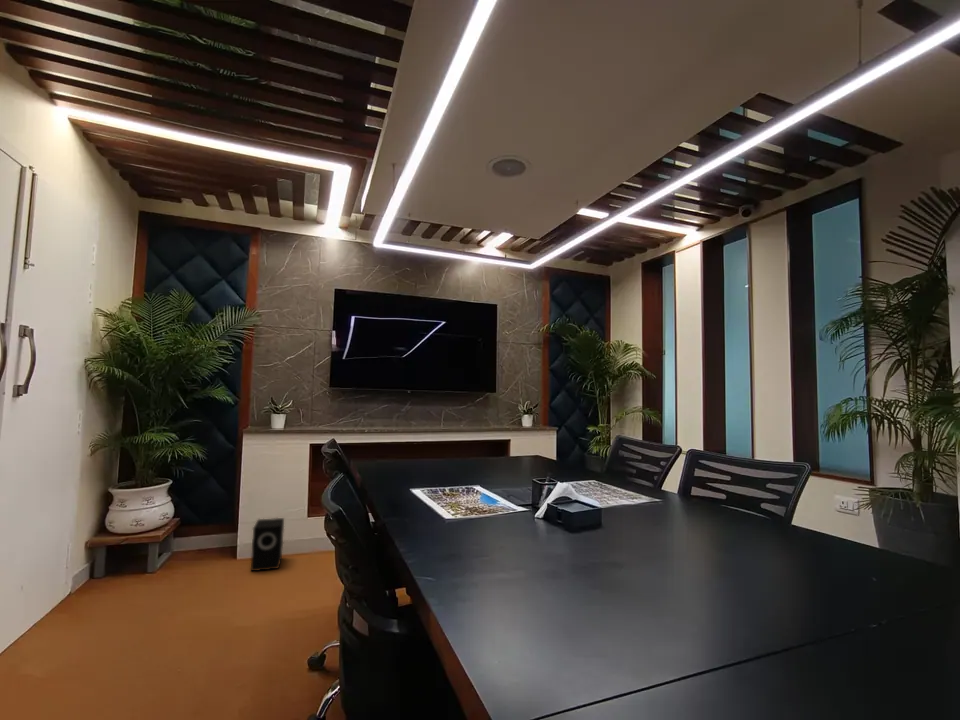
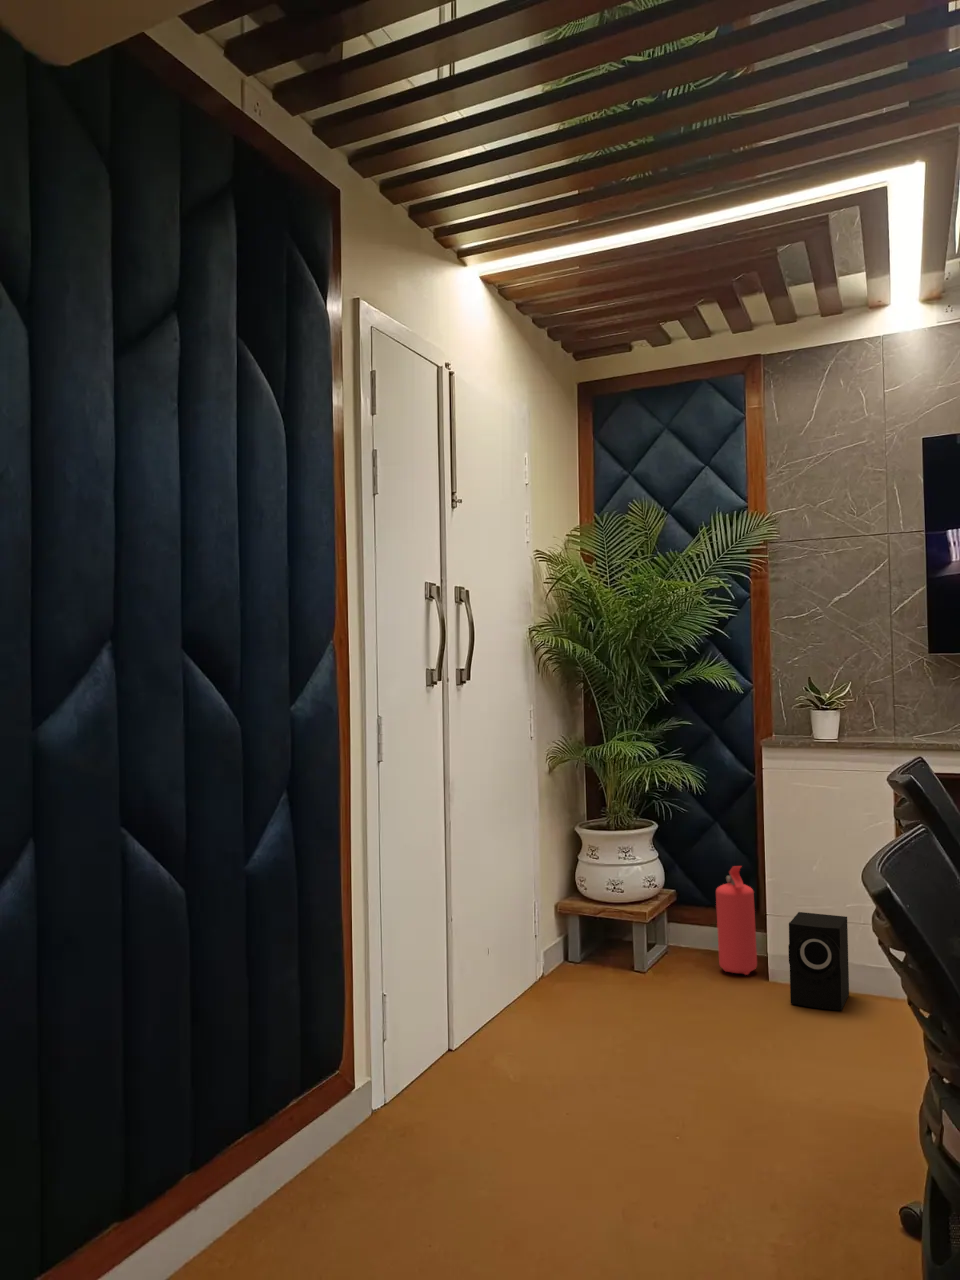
fire extinguisher: none [206,499,232,560] -> present [716,866,757,975]

